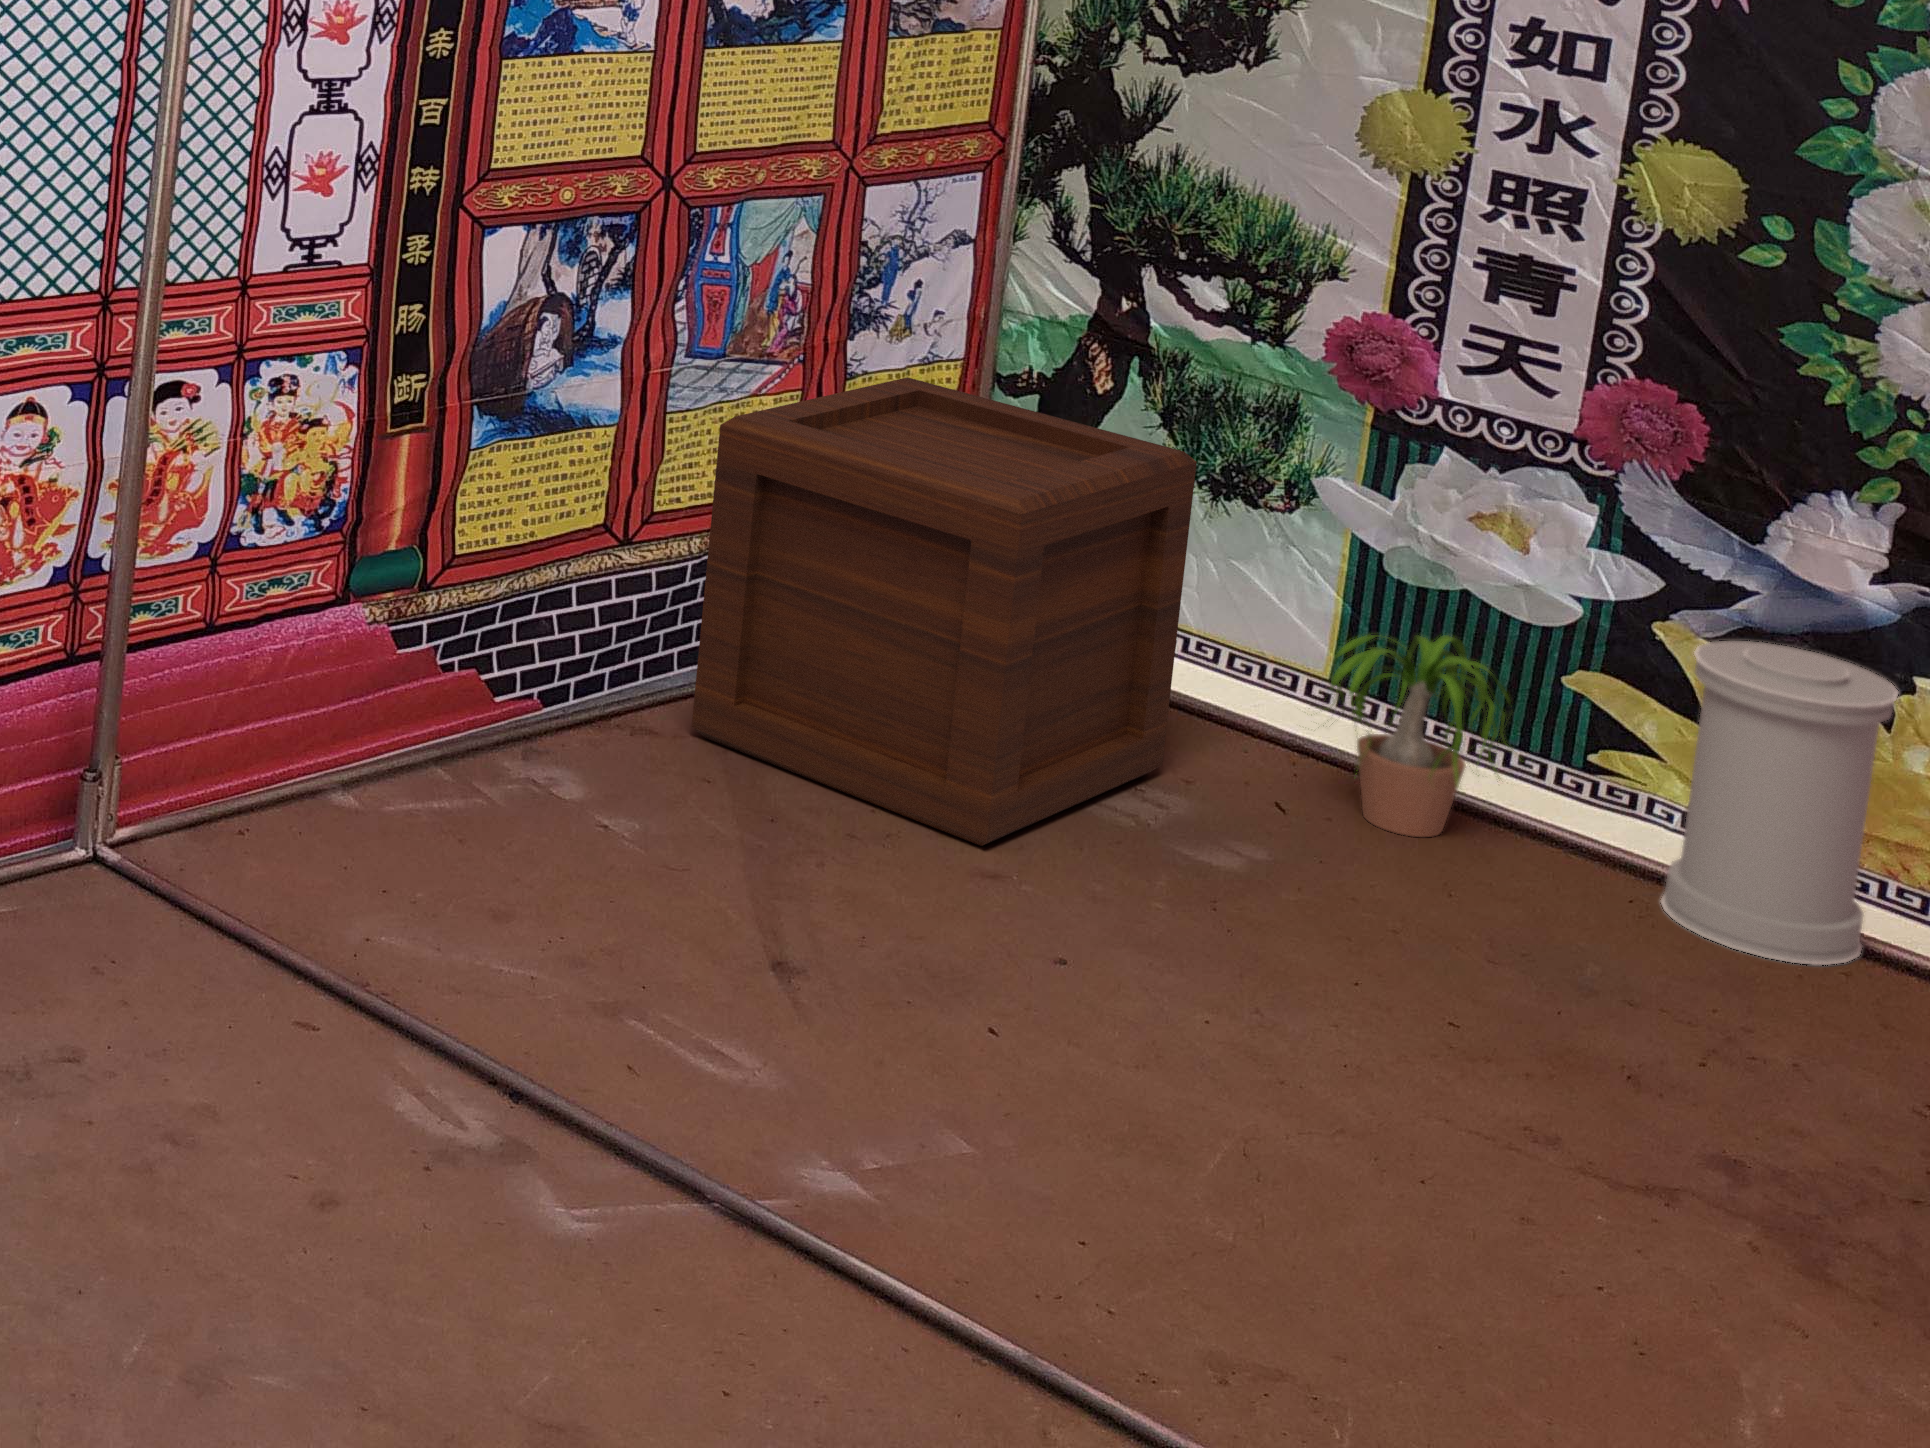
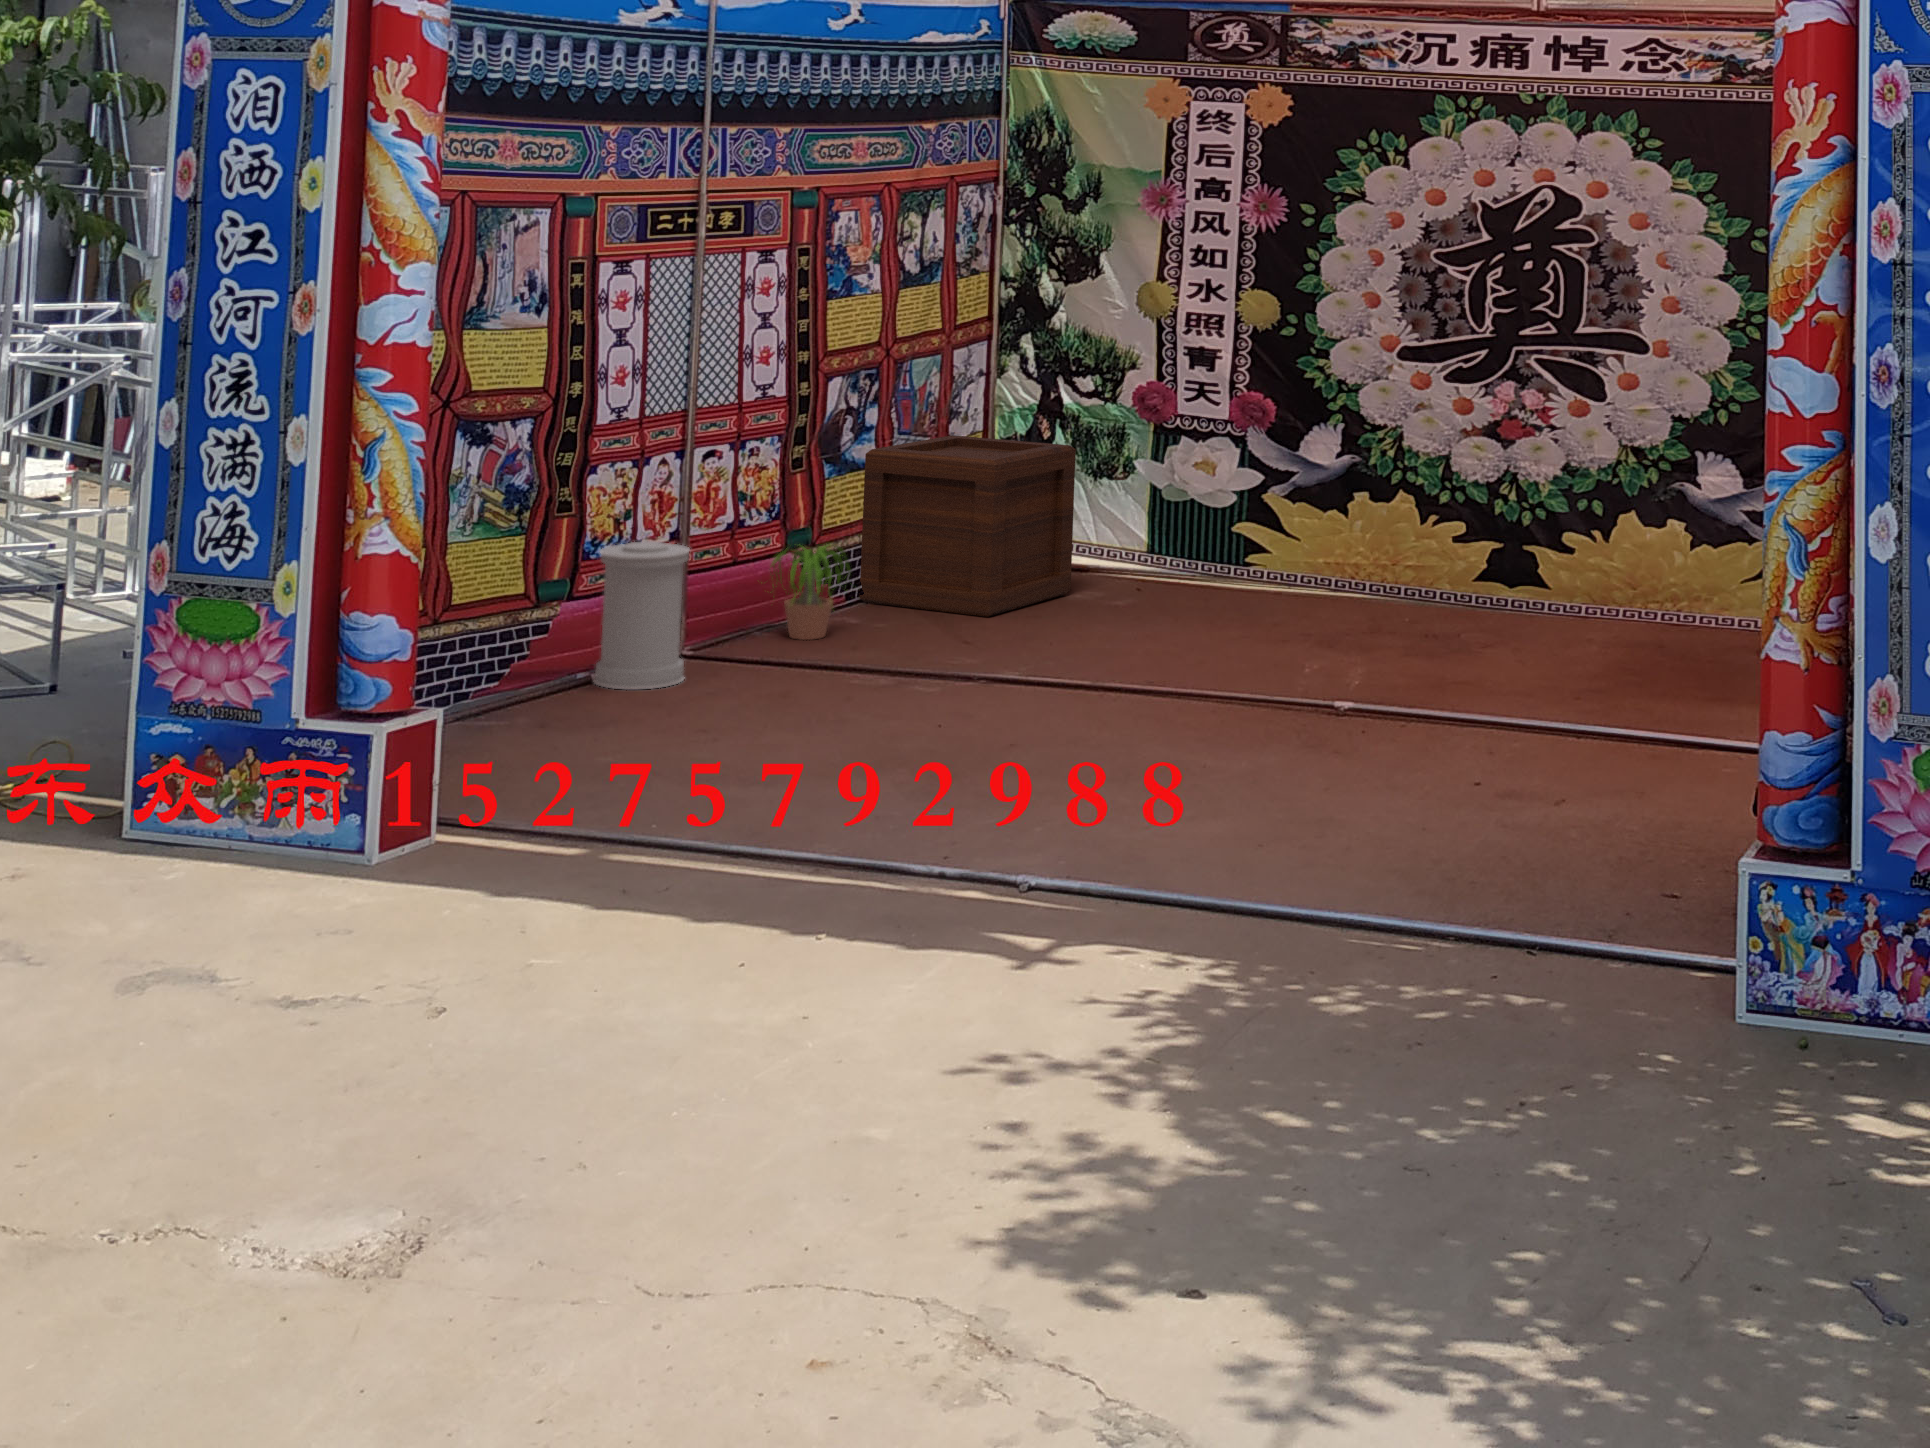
potted plant: present [1323,635,1512,837] -> present [772,545,850,640]
trash can: present [1661,641,1898,965] -> present [594,542,689,690]

